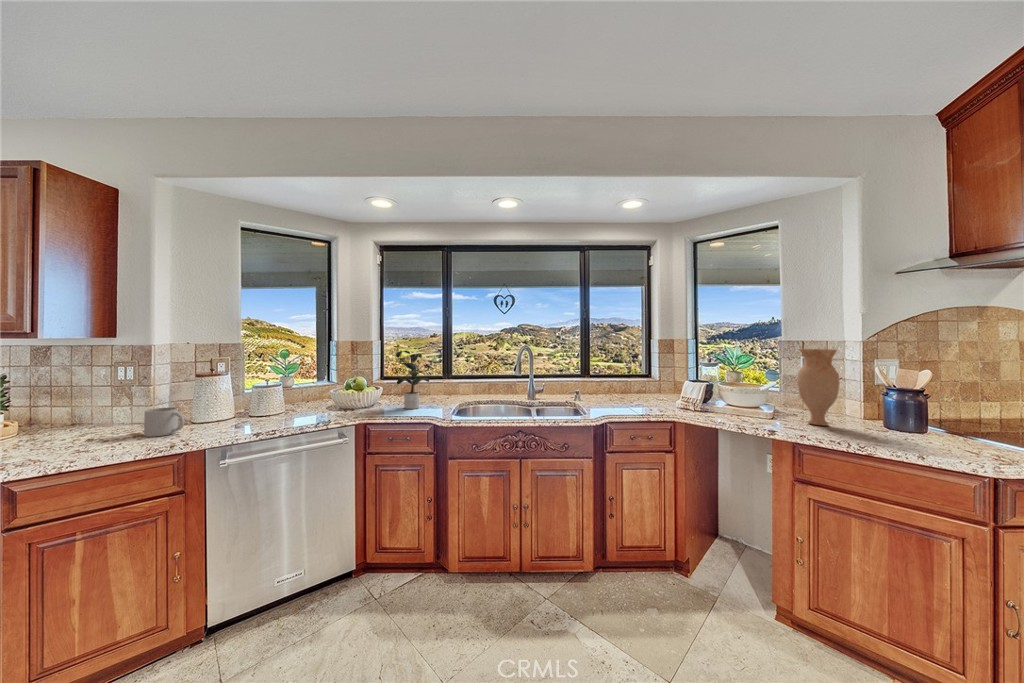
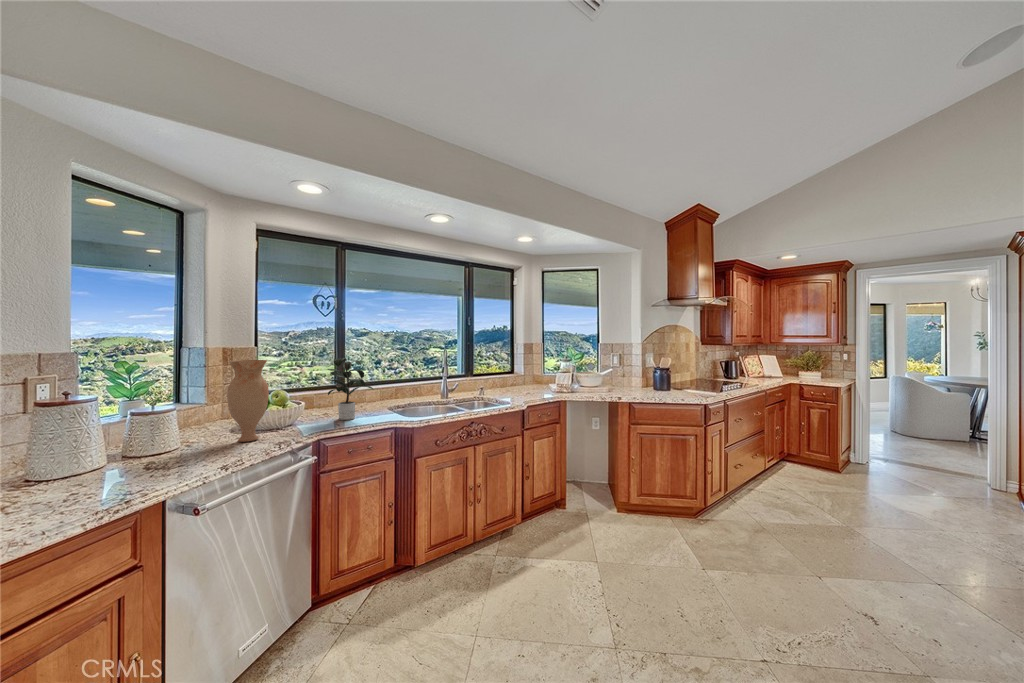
vase: present [797,349,840,426] -> present [227,360,269,442]
mug: present [144,407,185,437] -> none [62,453,136,501]

